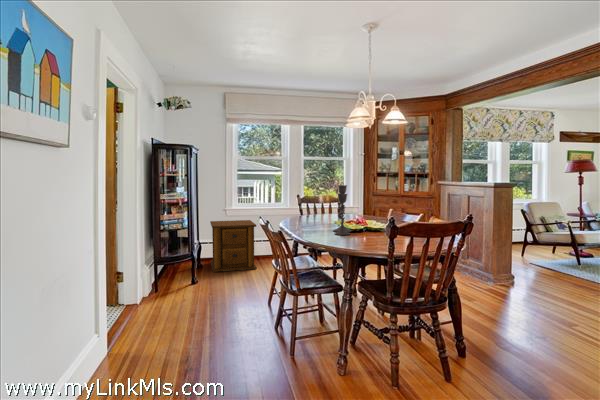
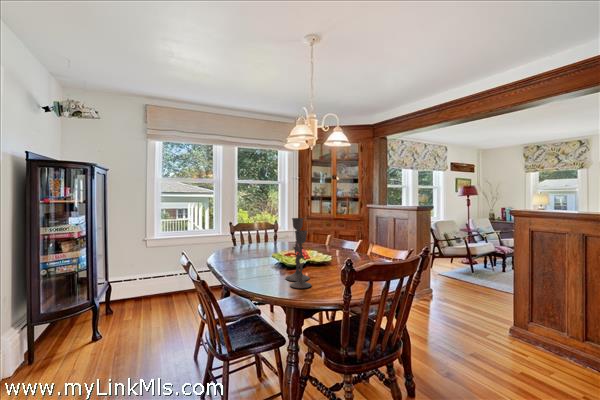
side table: present [210,220,257,272] -> none [124,250,182,319]

